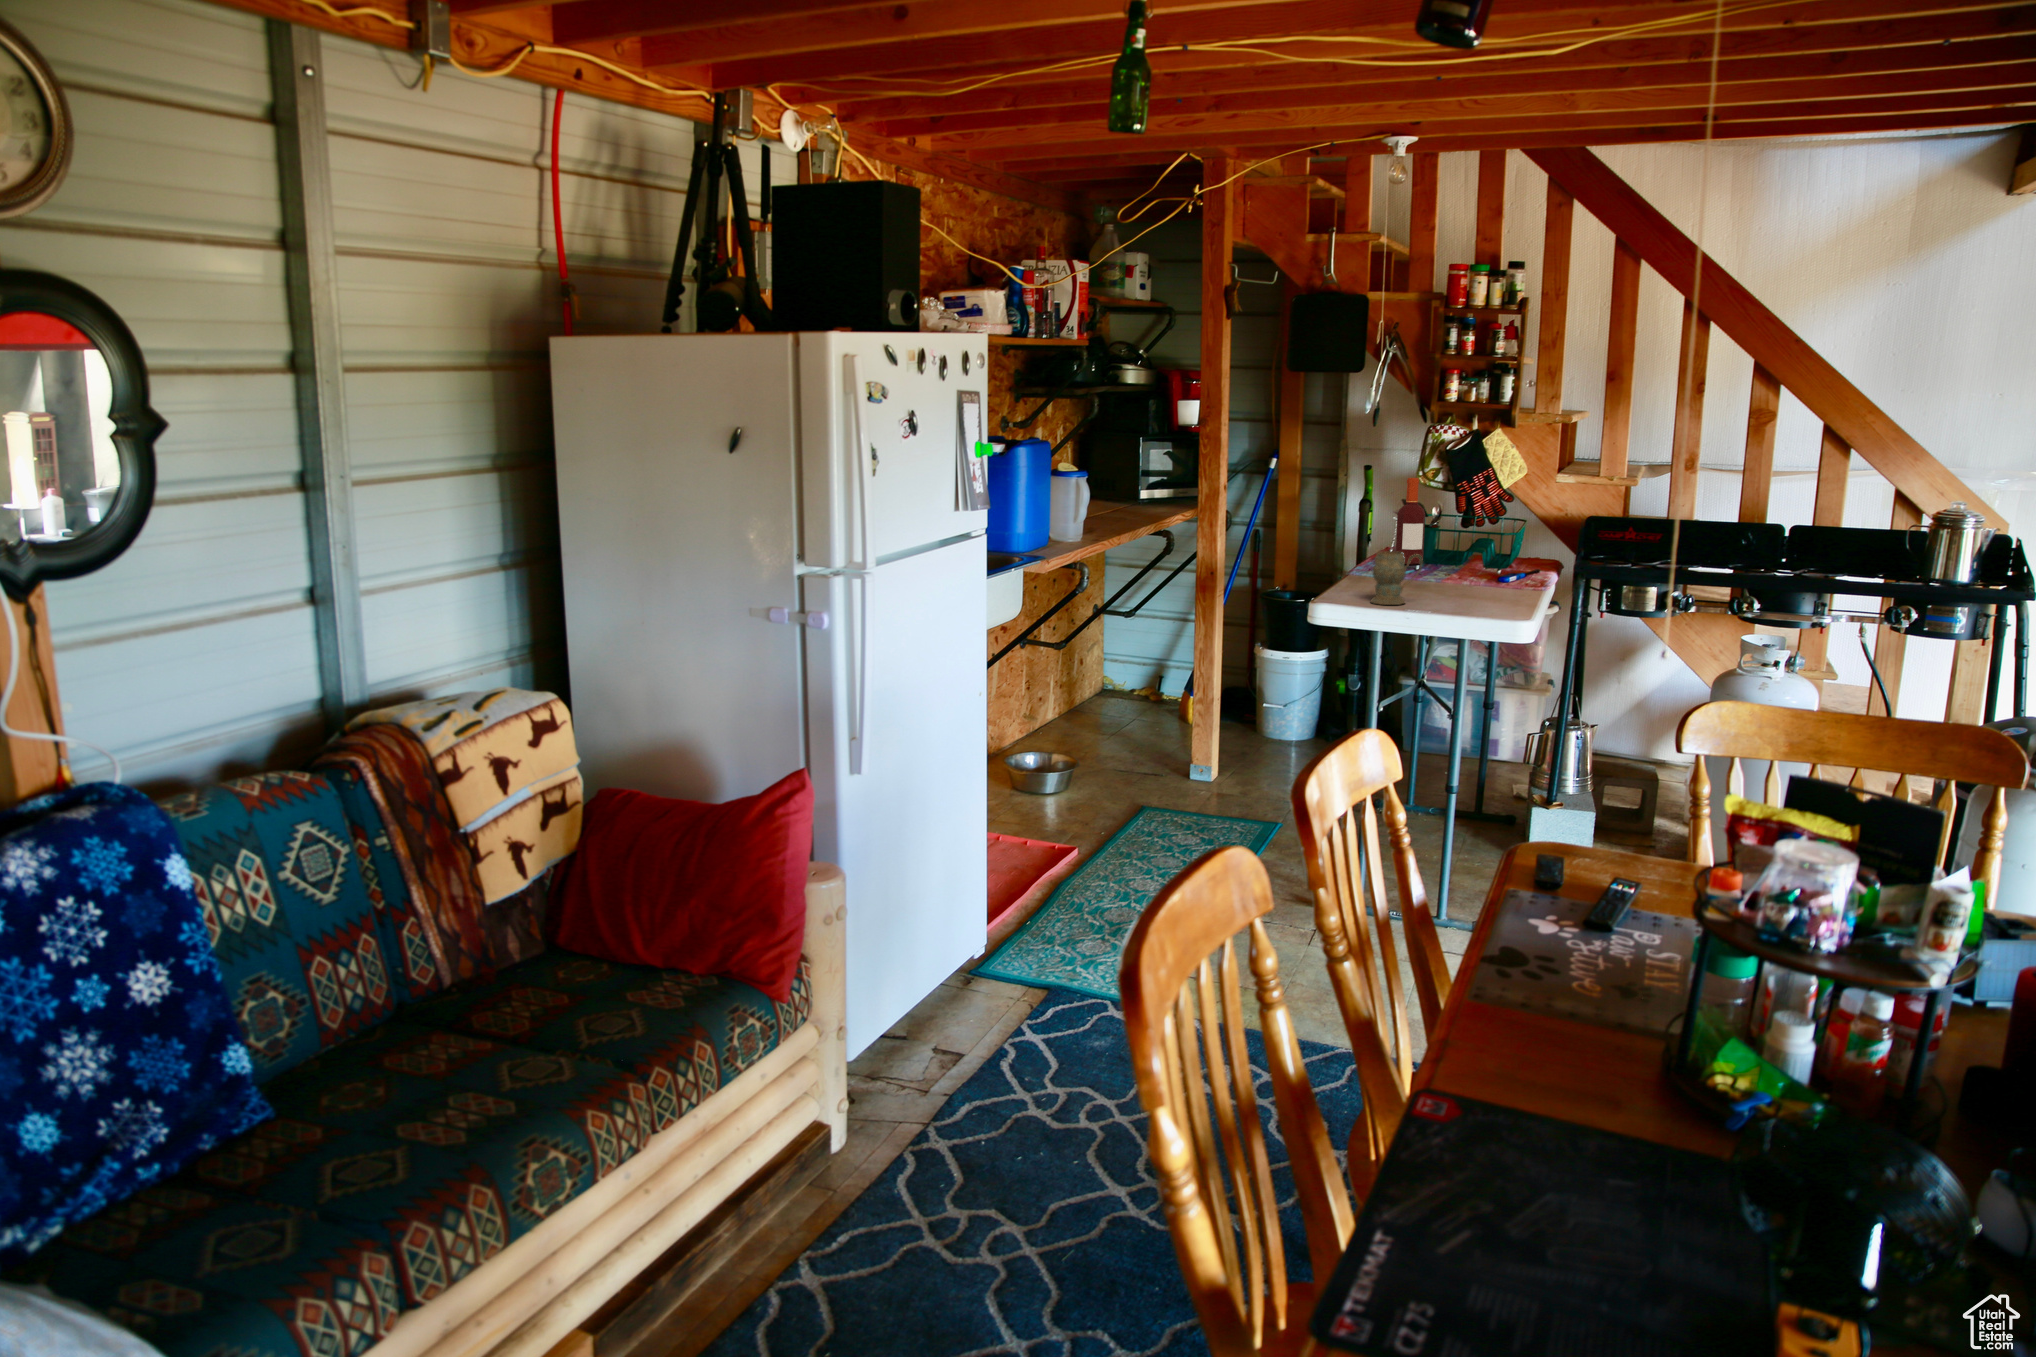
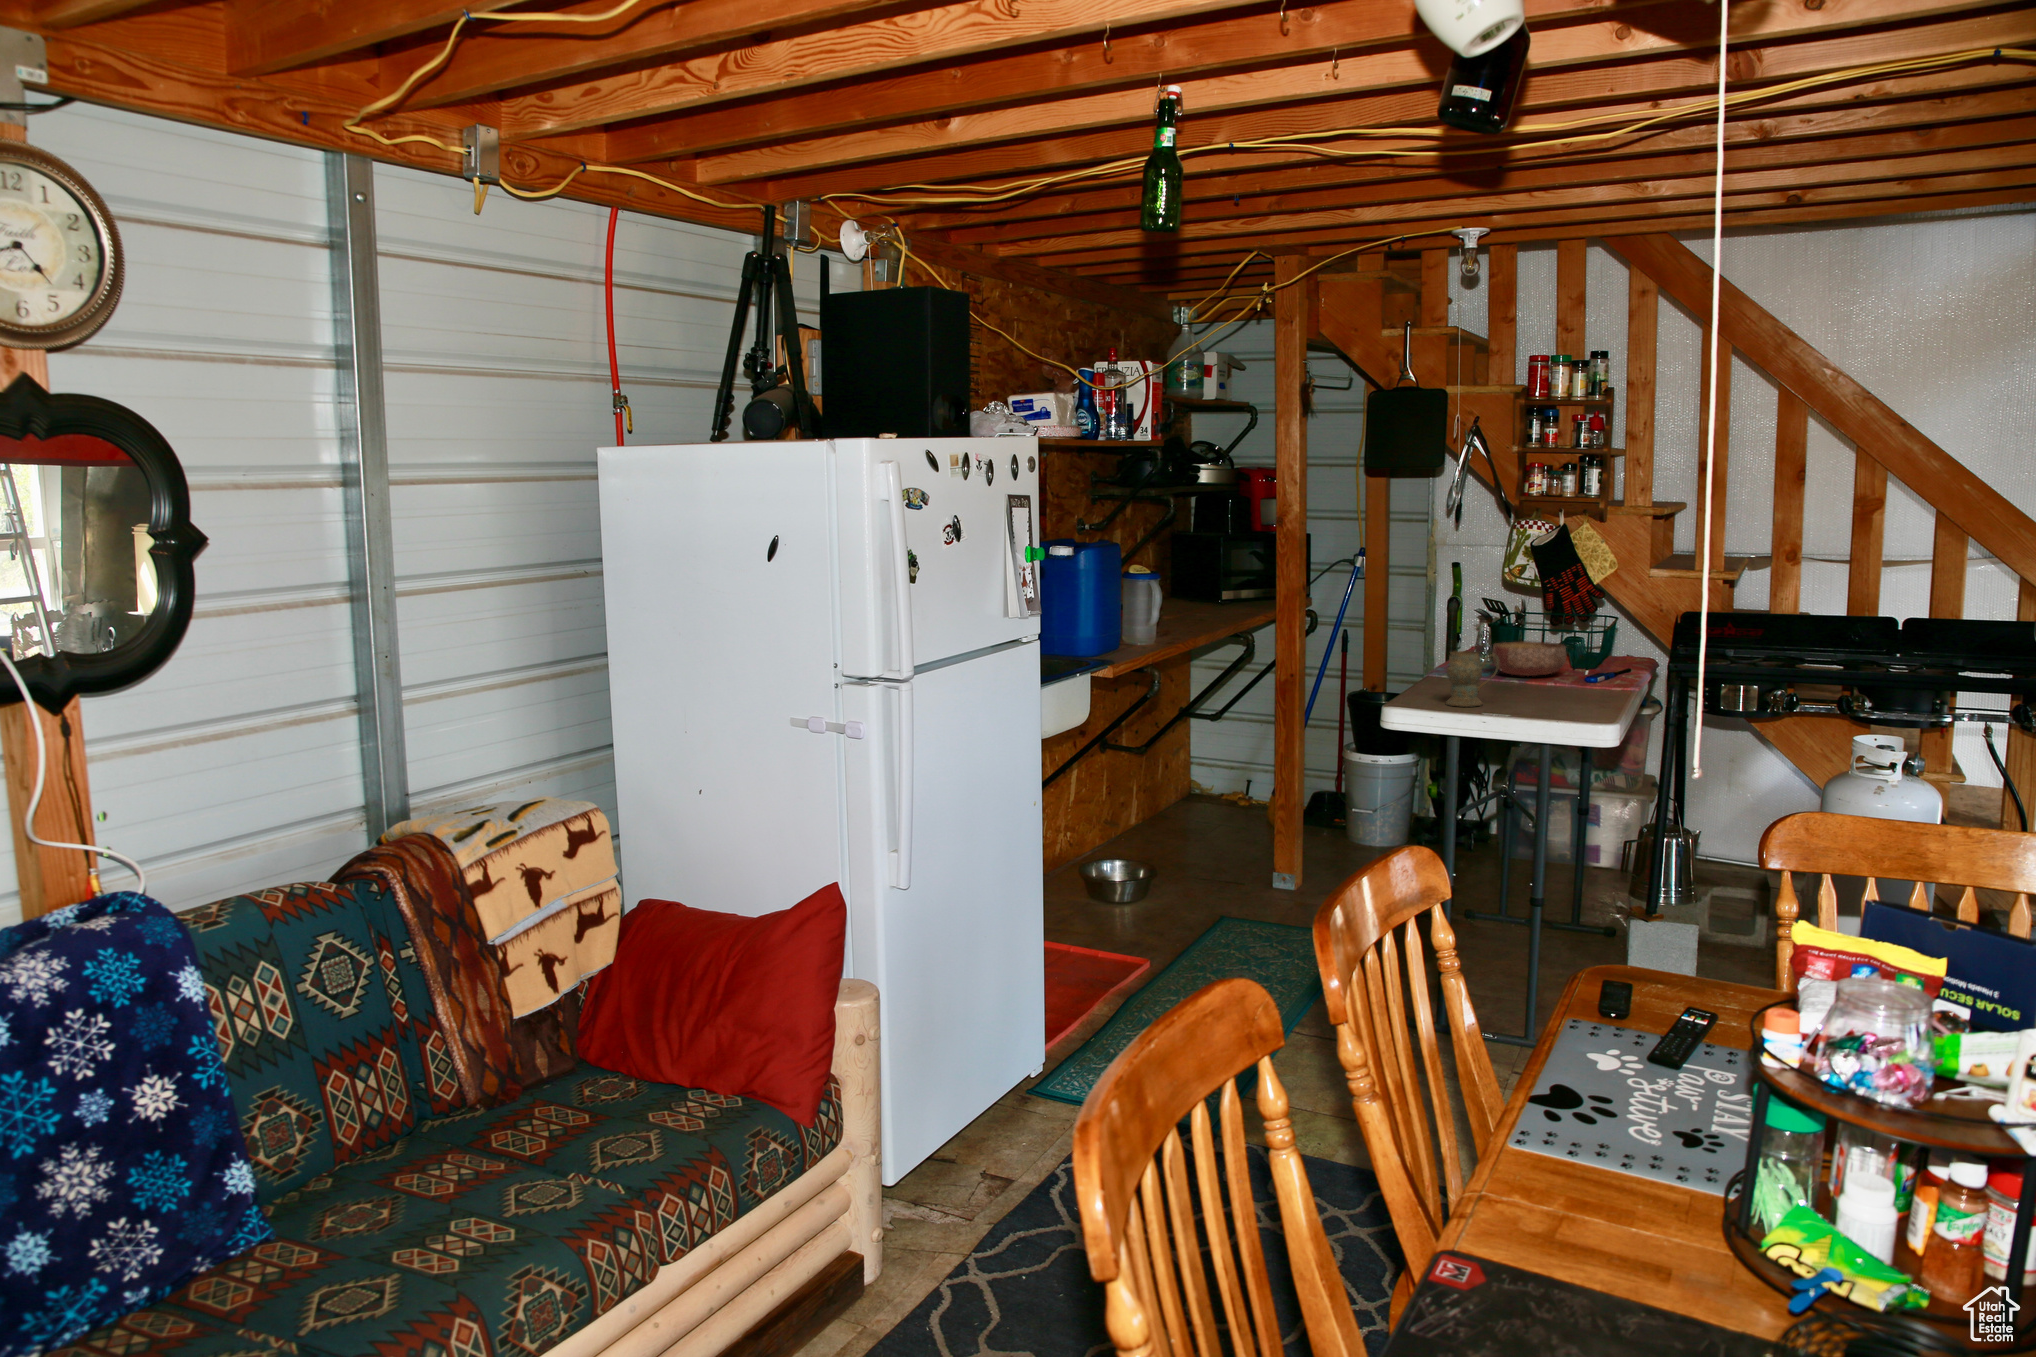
bottle: present [1396,478,1425,565] -> none [1478,576,1508,664]
bowl: none [1411,542,1481,575] -> present [1492,641,1566,676]

